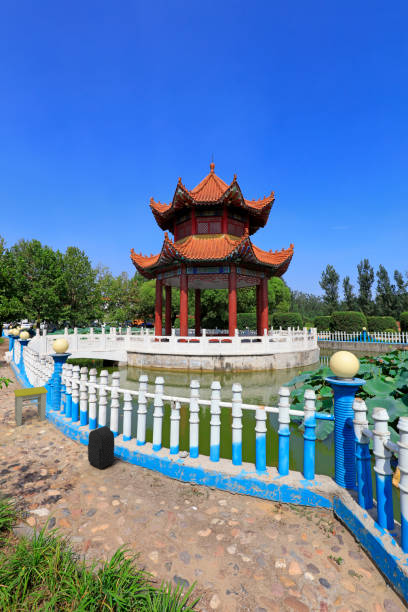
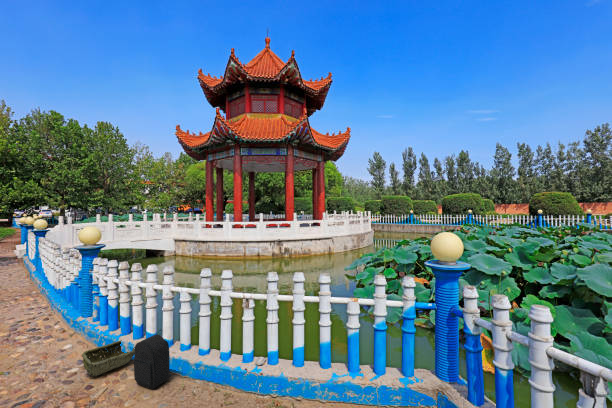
stool: present [14,386,48,426] -> none [24,288,74,341]
woven basket: none [52,429,91,456] -> present [82,340,134,376]

